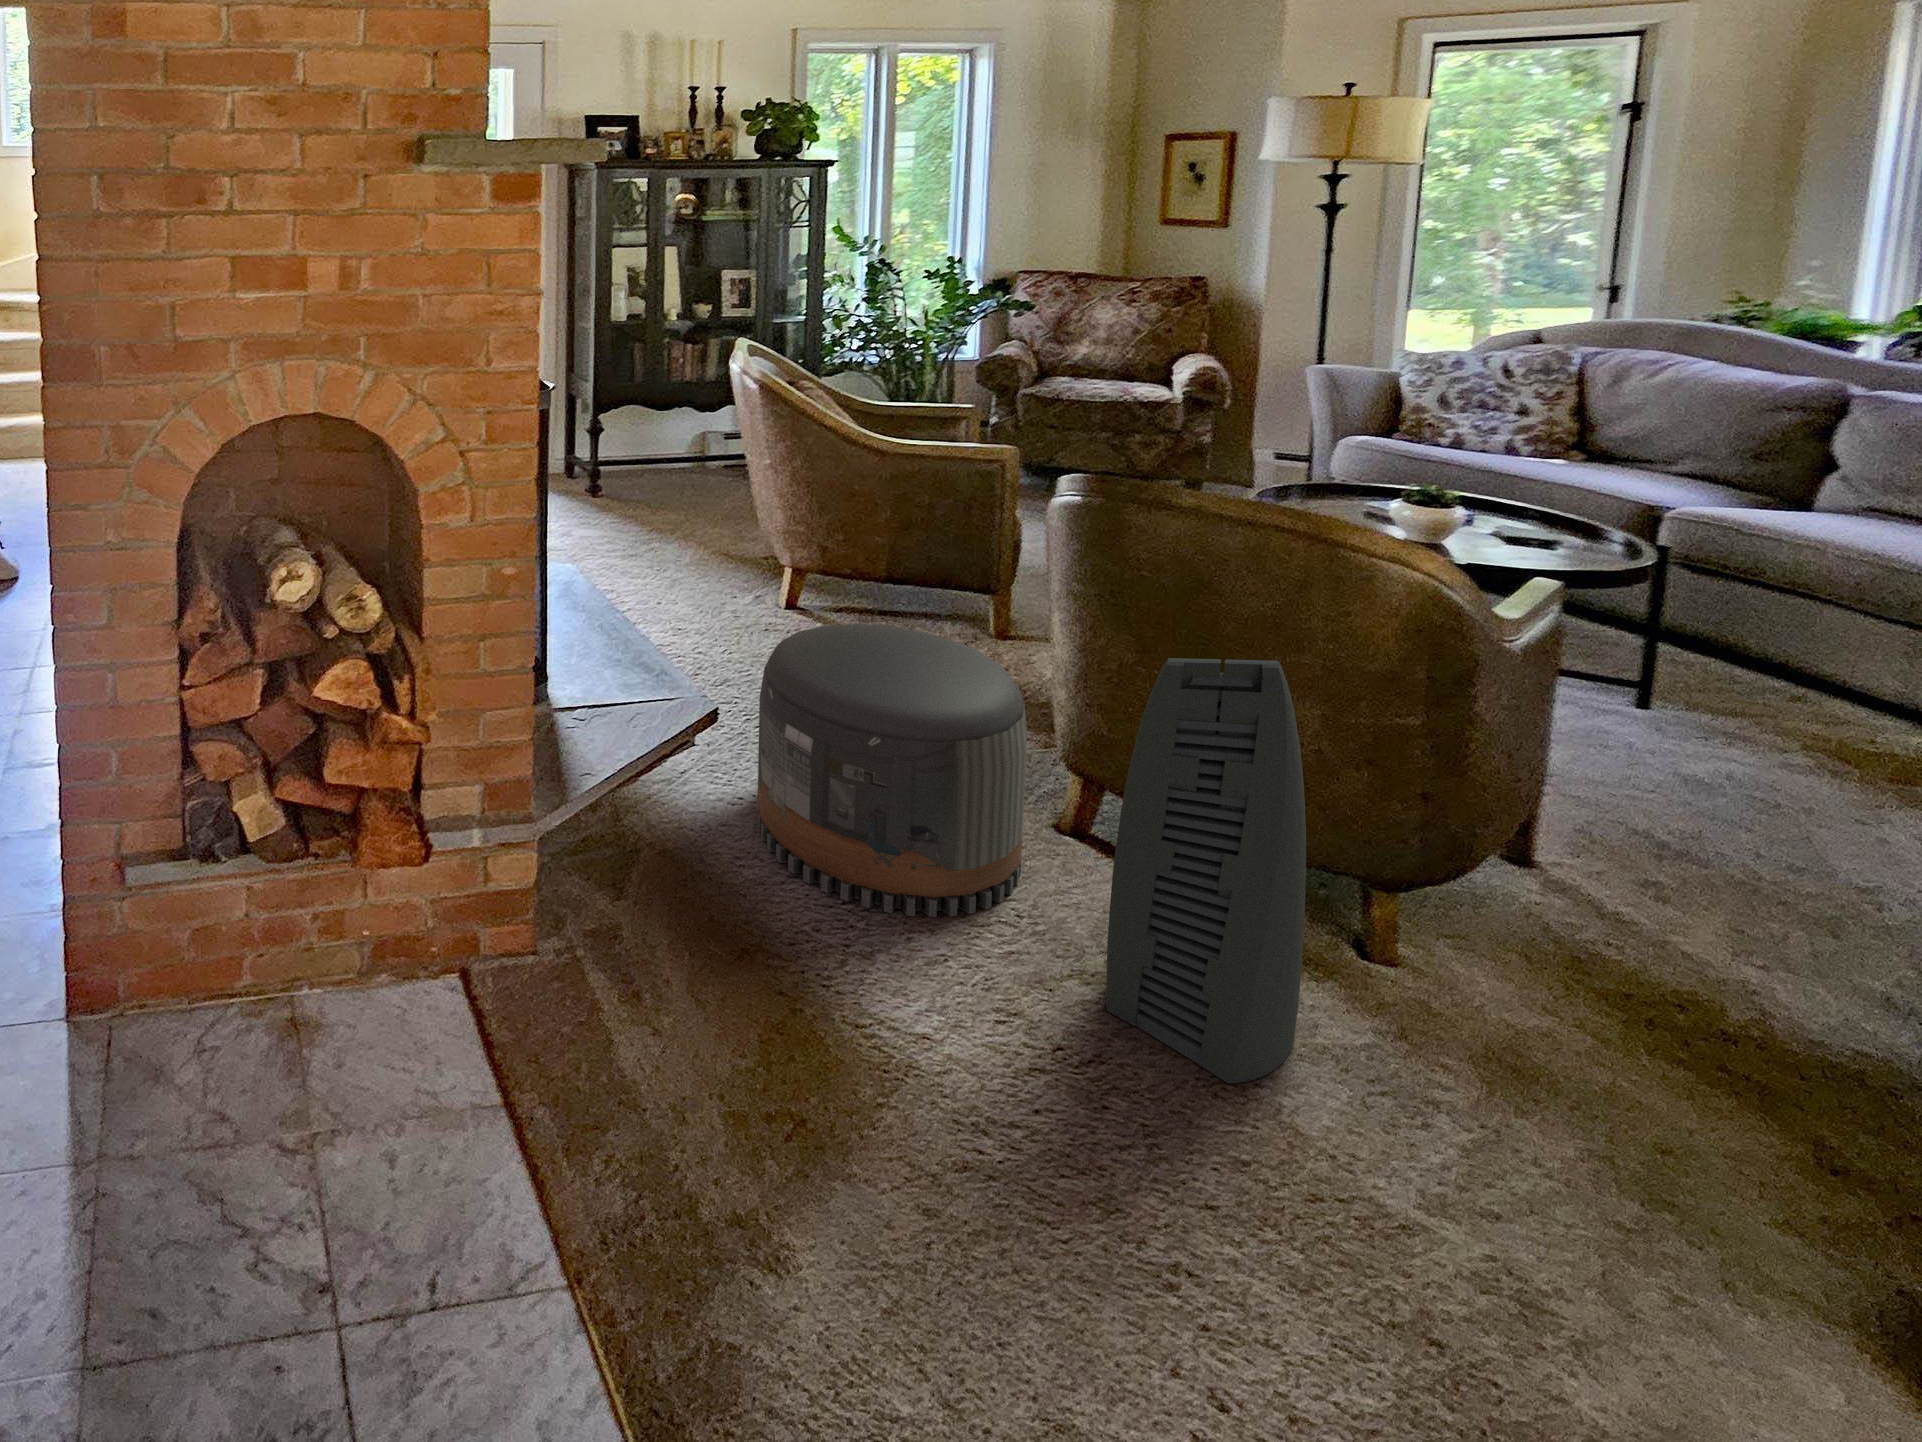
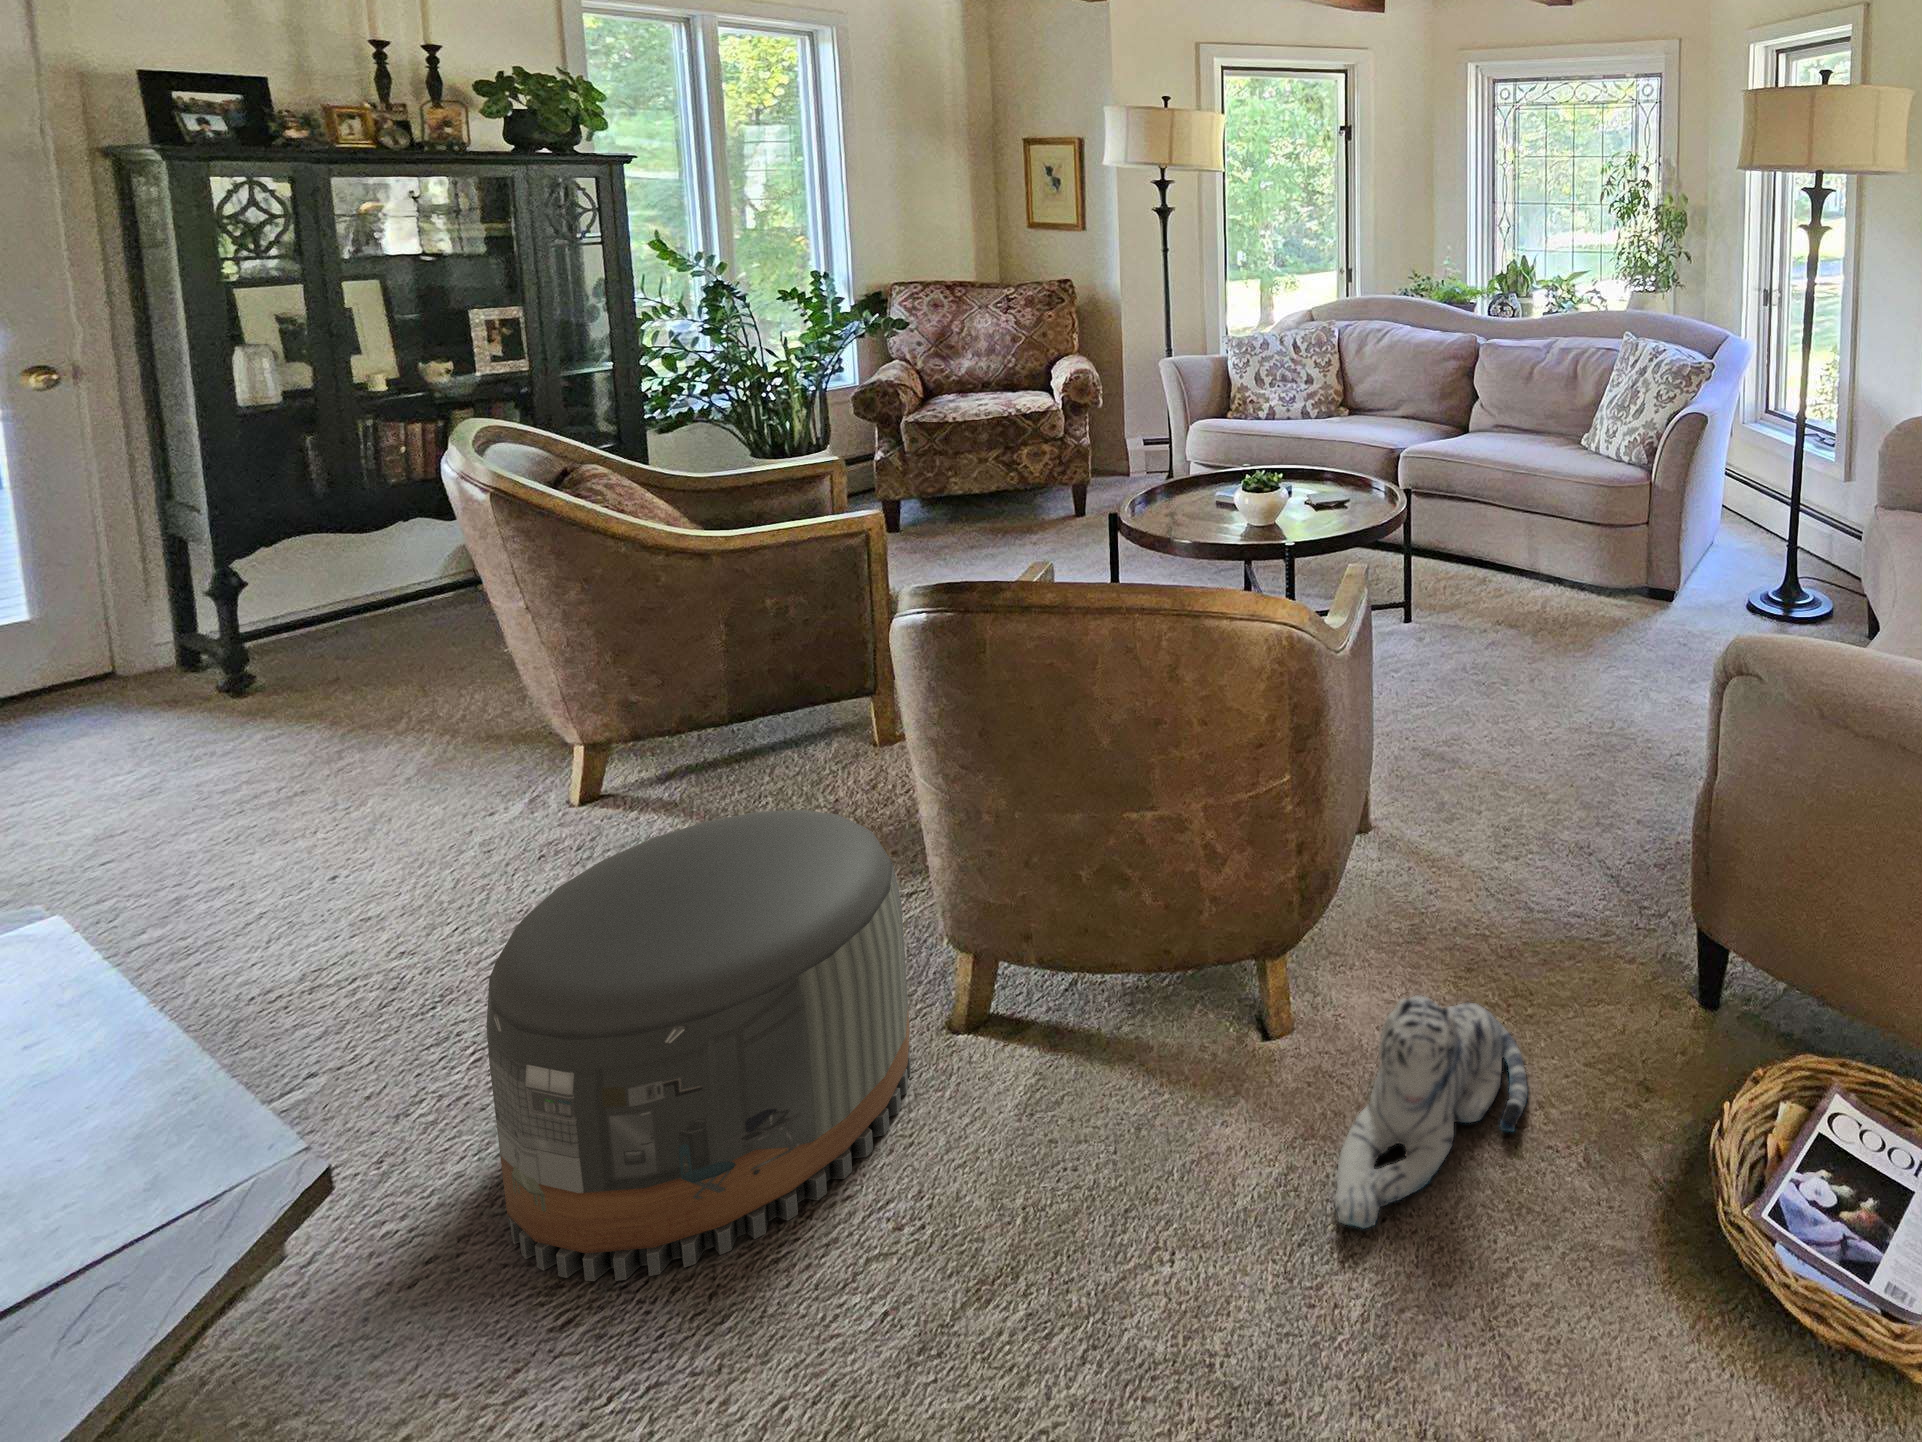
air purifier: present [1106,658,1306,1083] -> none [1005,745,1193,1234]
plush toy: none [1466,1032,1800,1271] -> present [1335,995,1528,1229]

